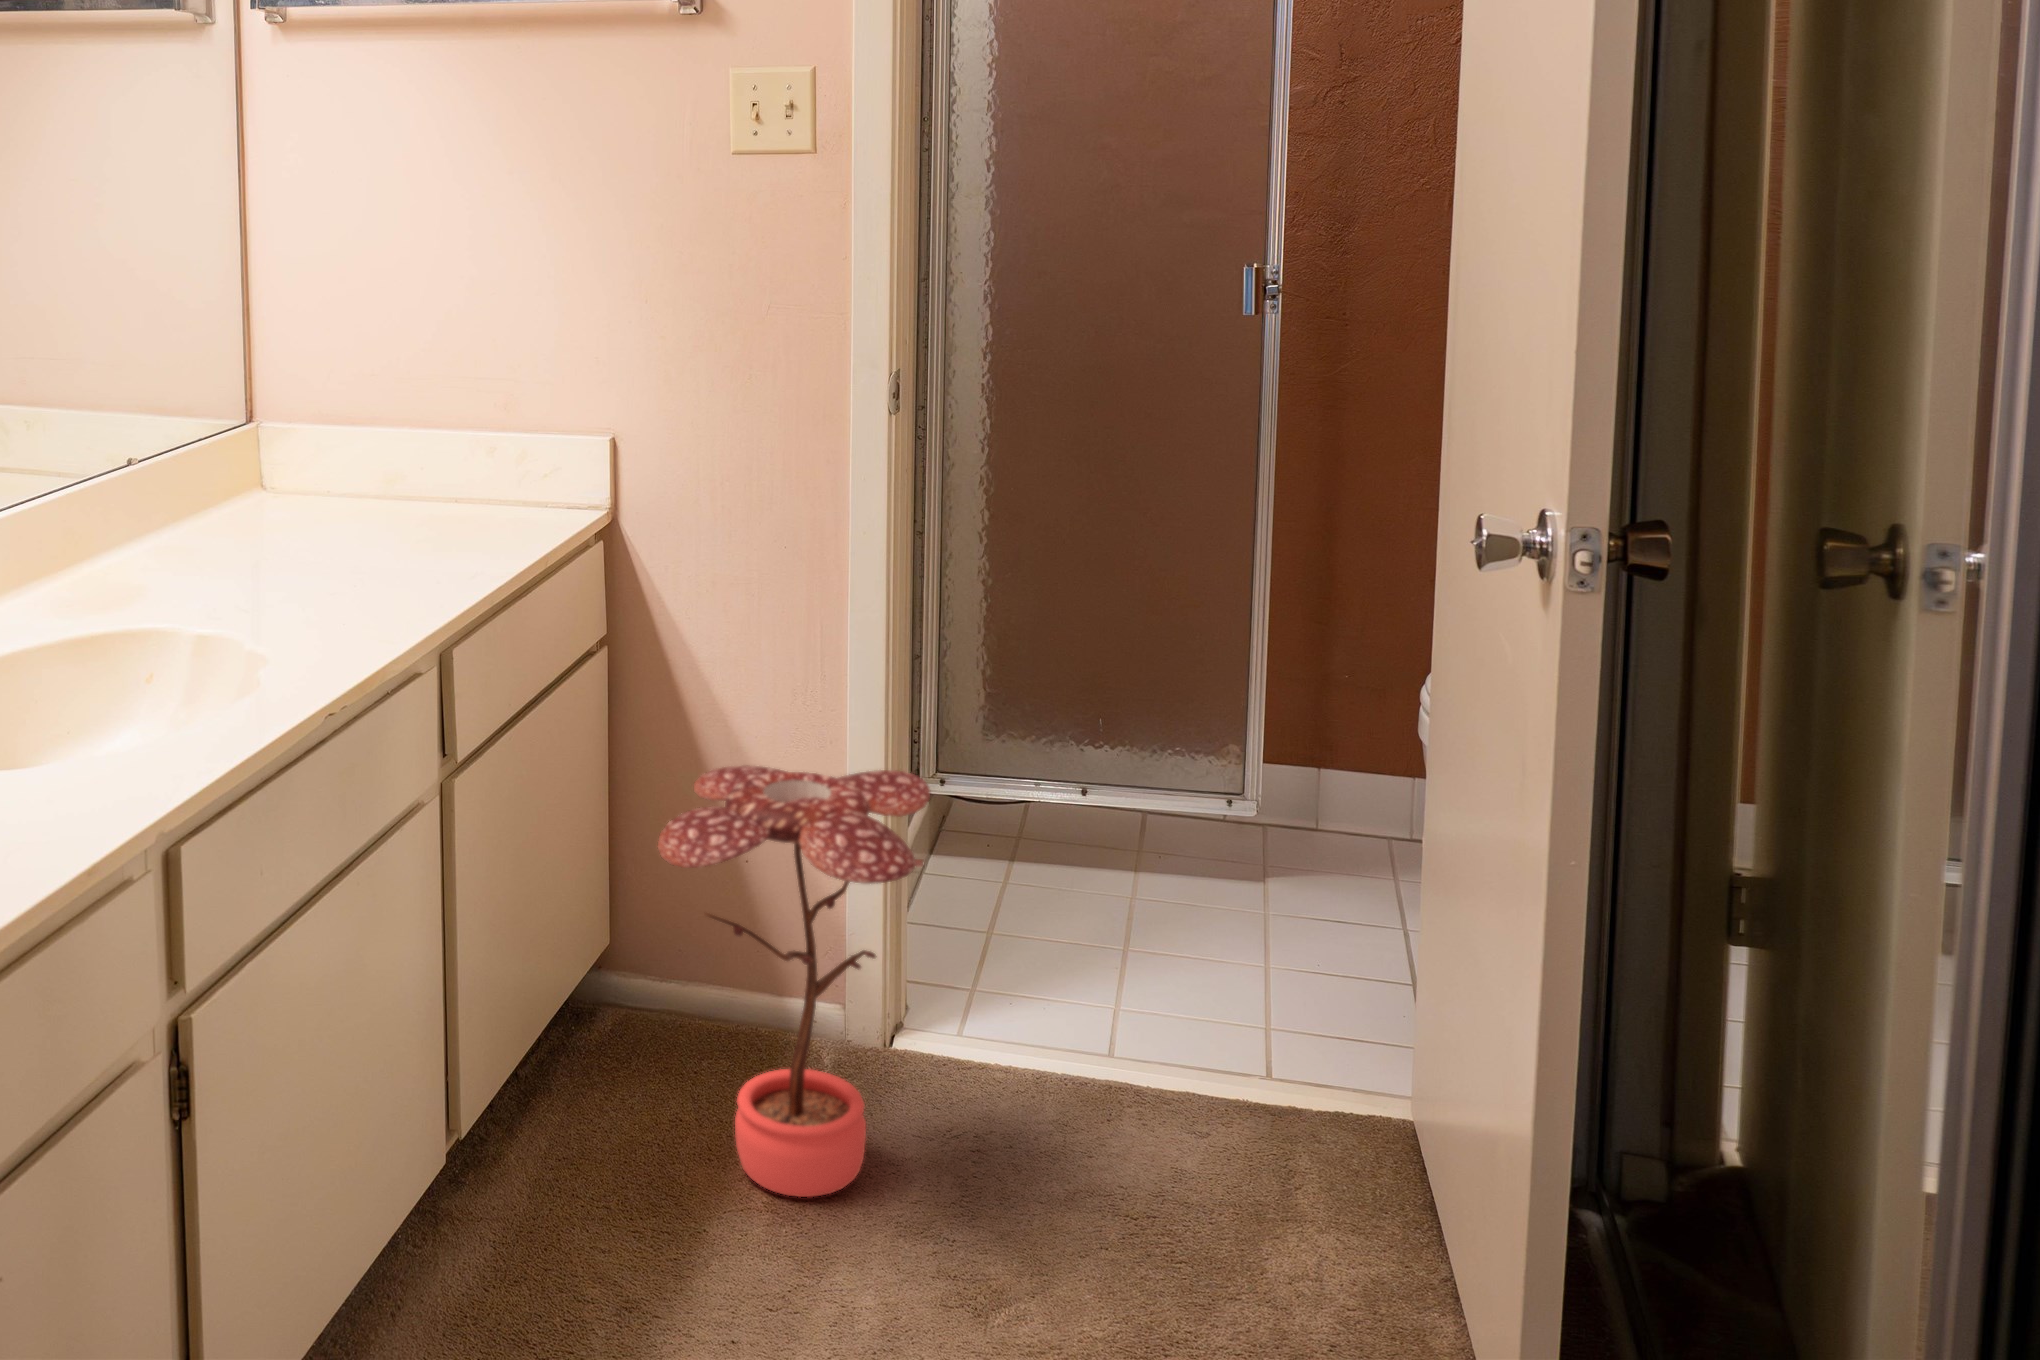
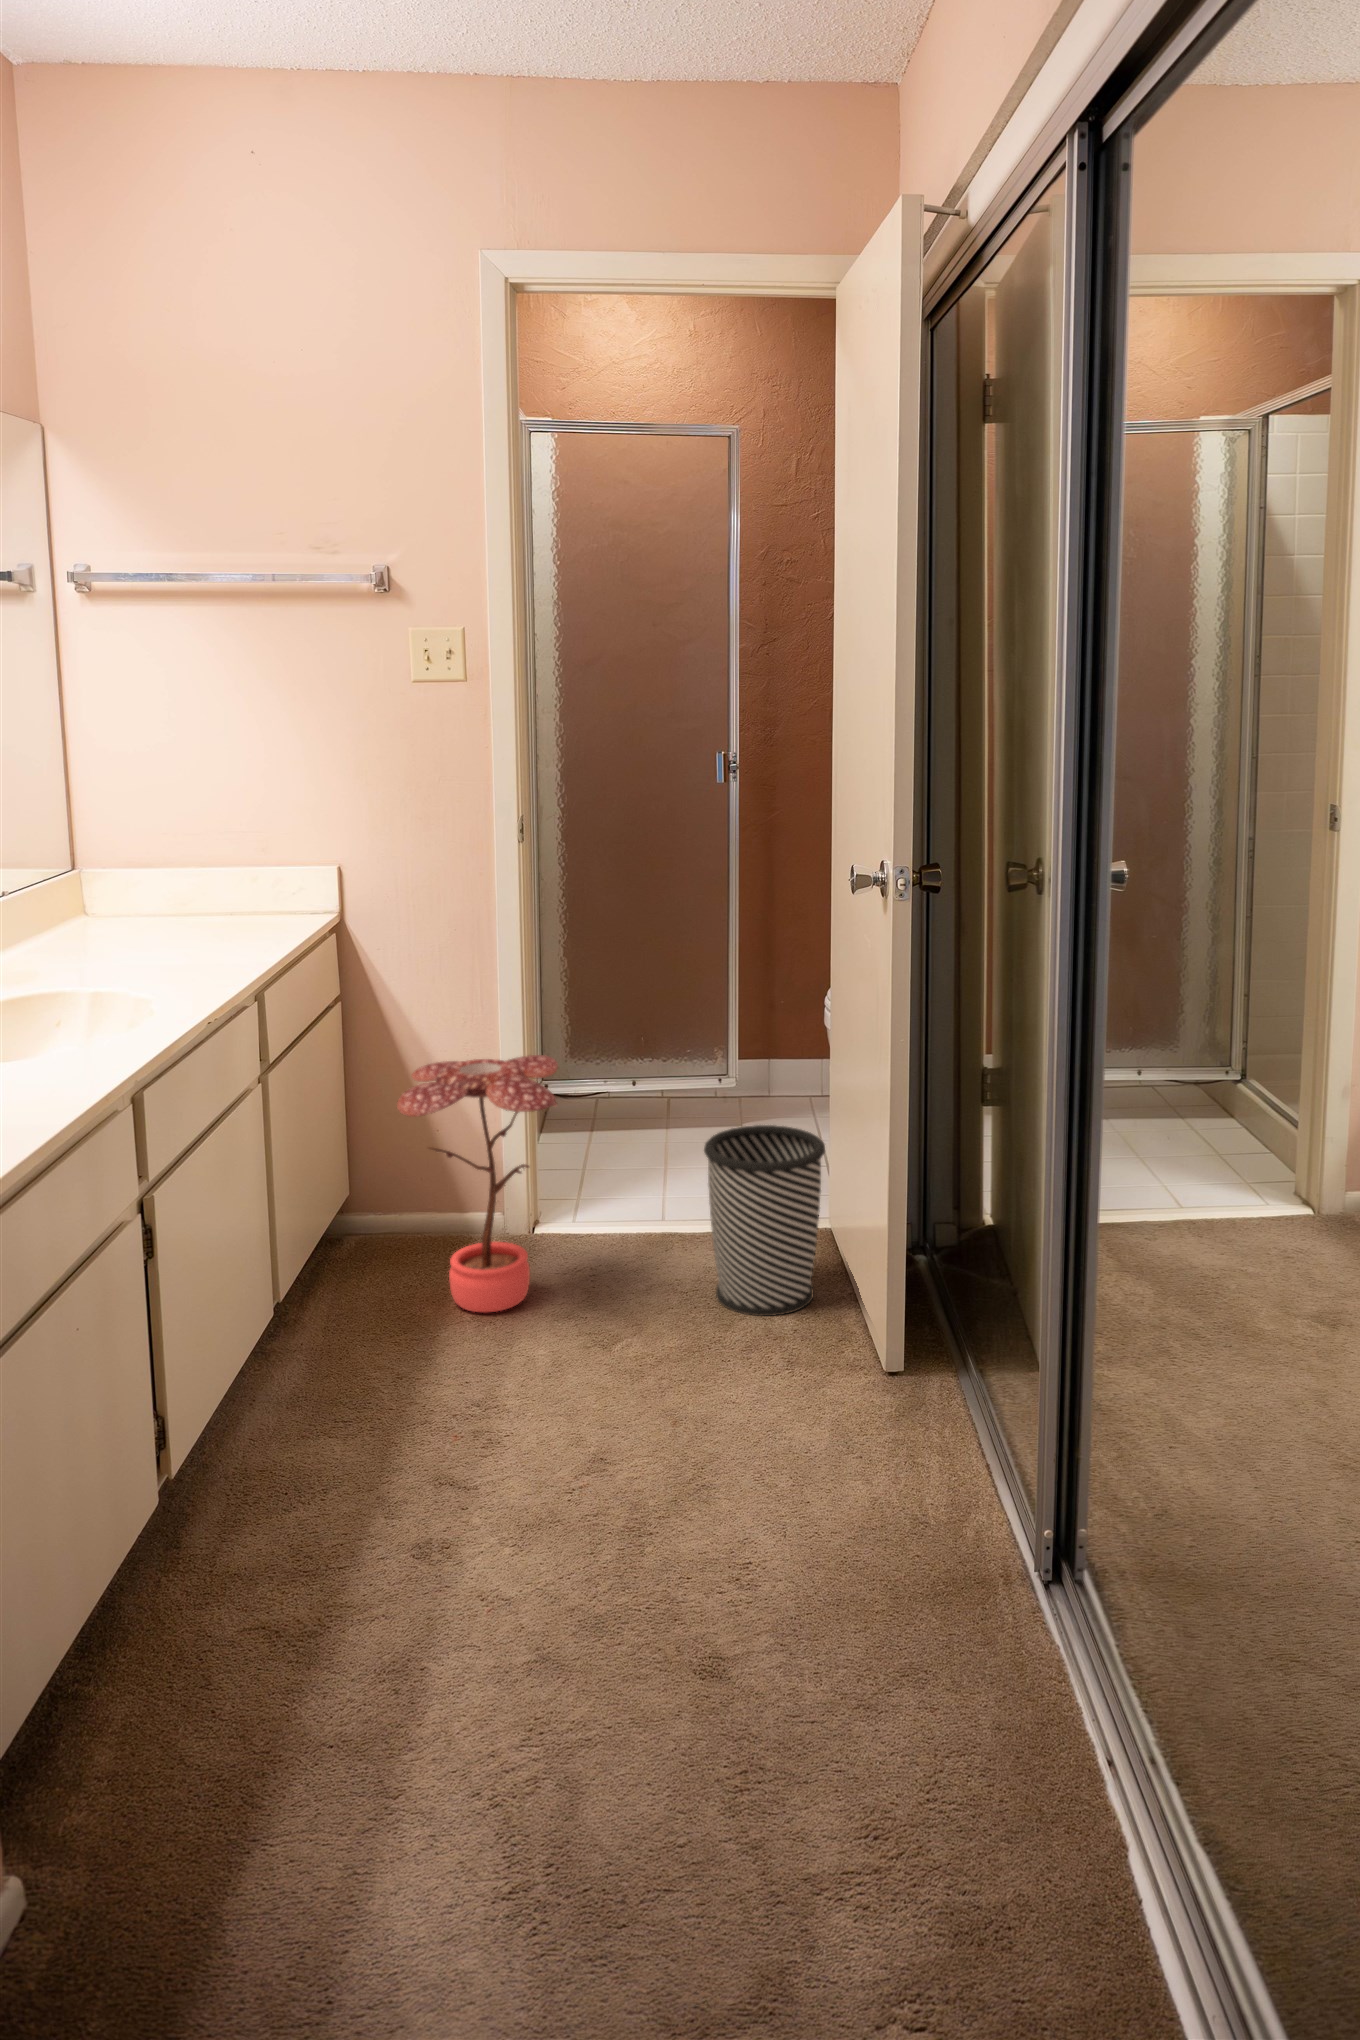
wastebasket: none [1174,938,1405,1301] -> present [704,1125,825,1316]

